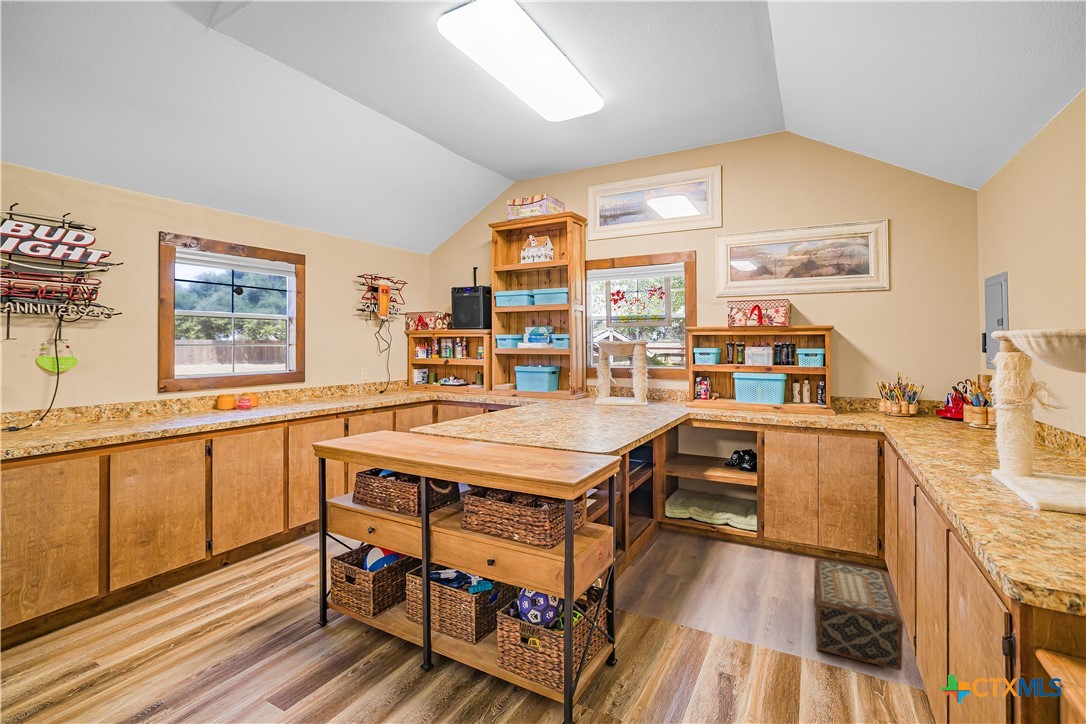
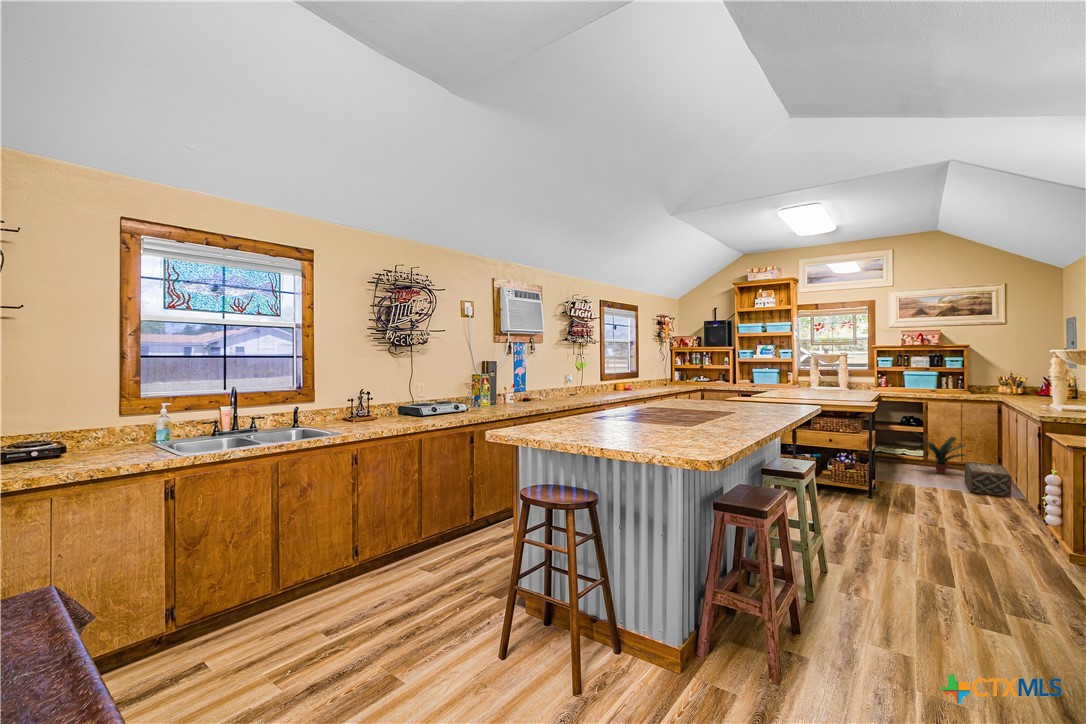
potted plant: none [731,484,821,571] -> present [918,437,965,474]

